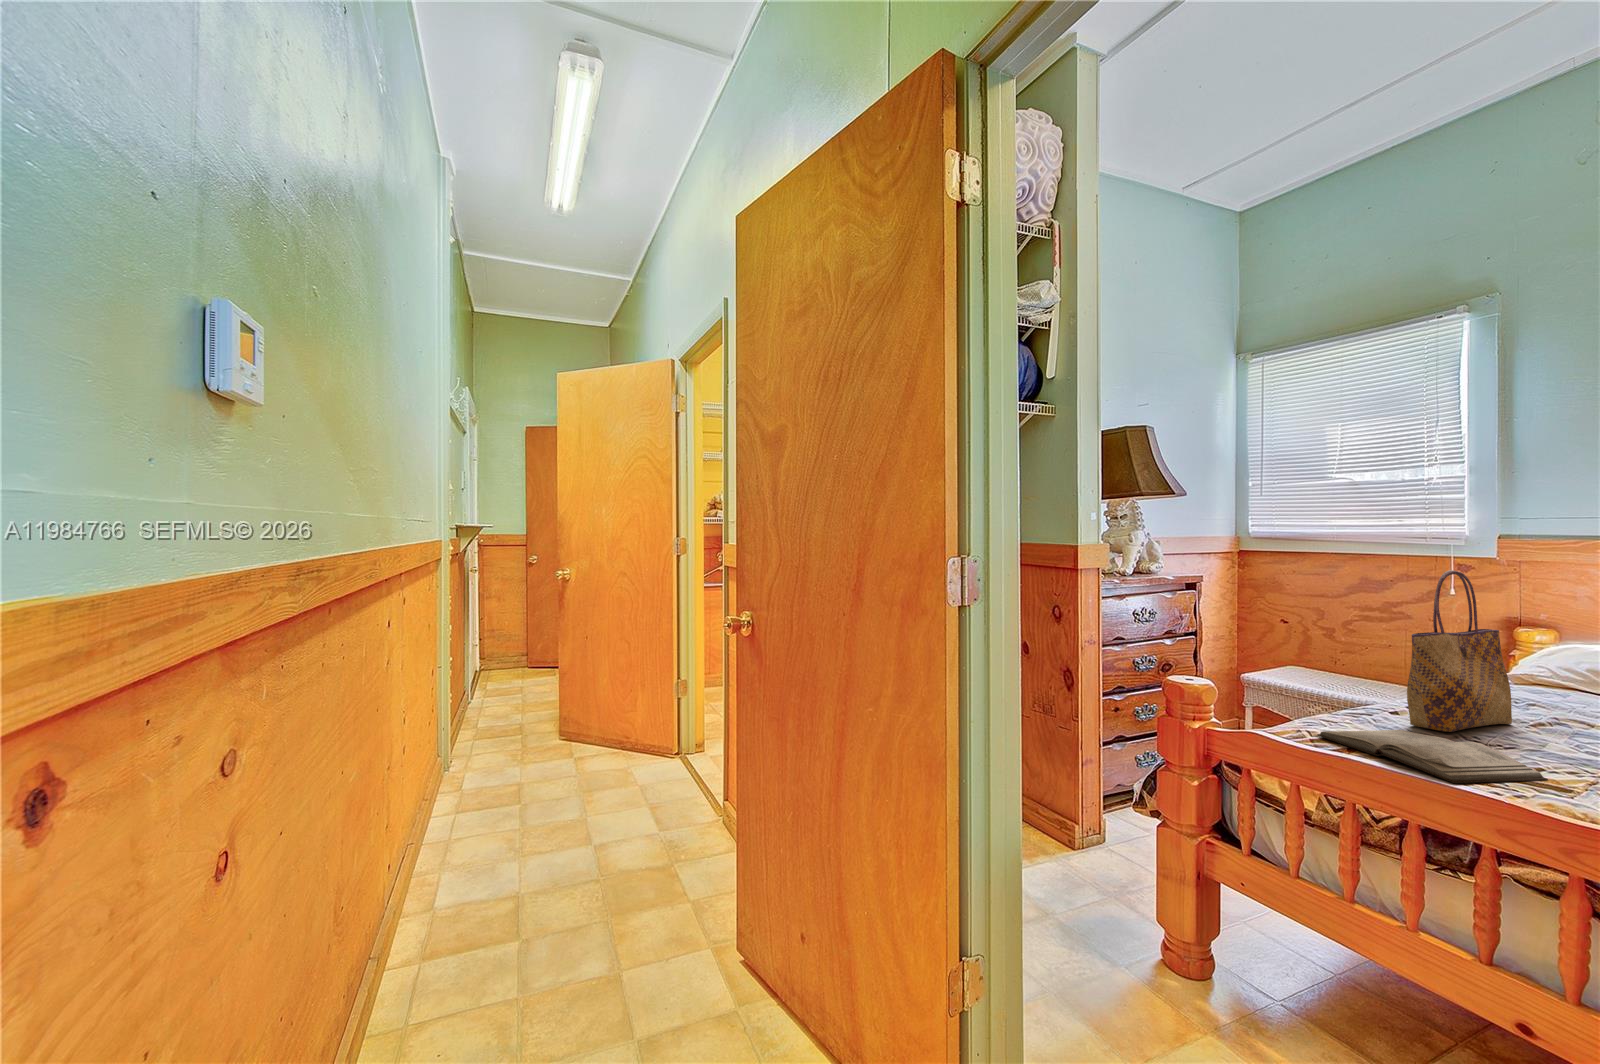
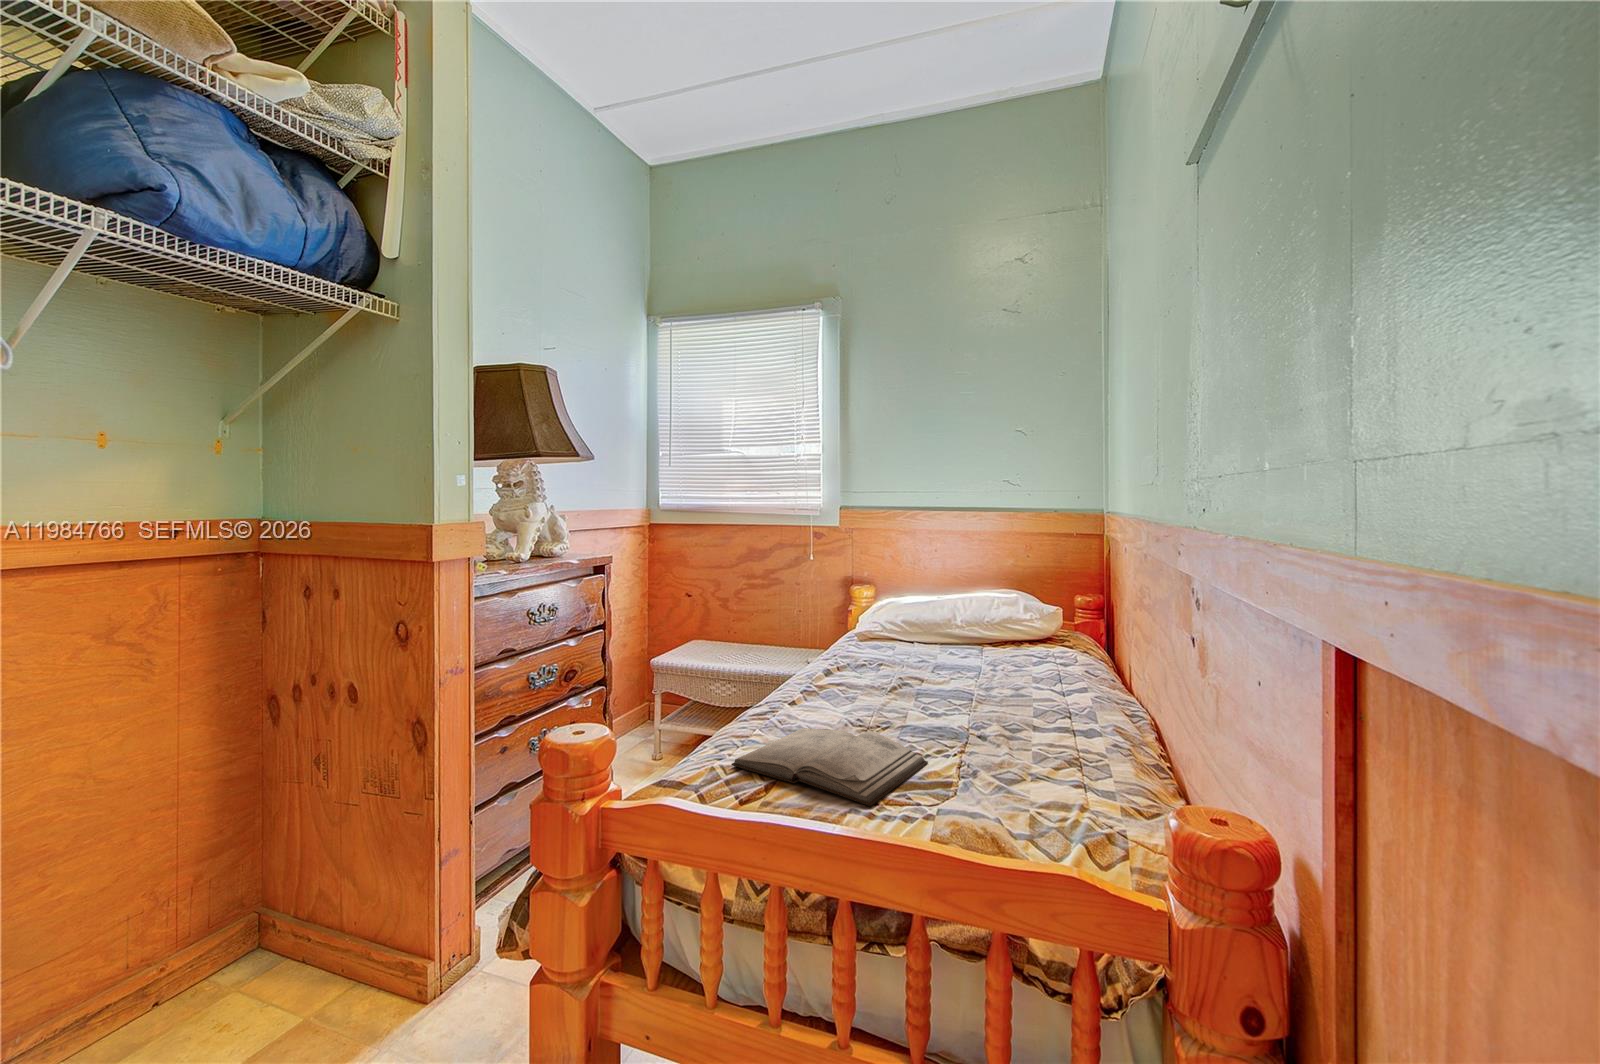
tote bag: present [1407,570,1512,732] -> none [806,536,875,716]

